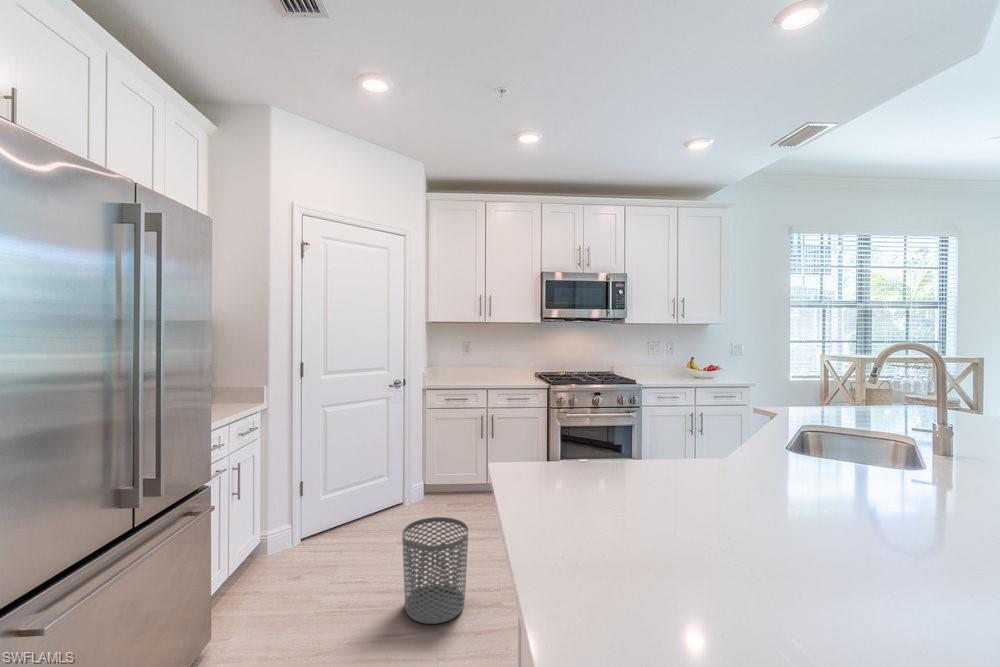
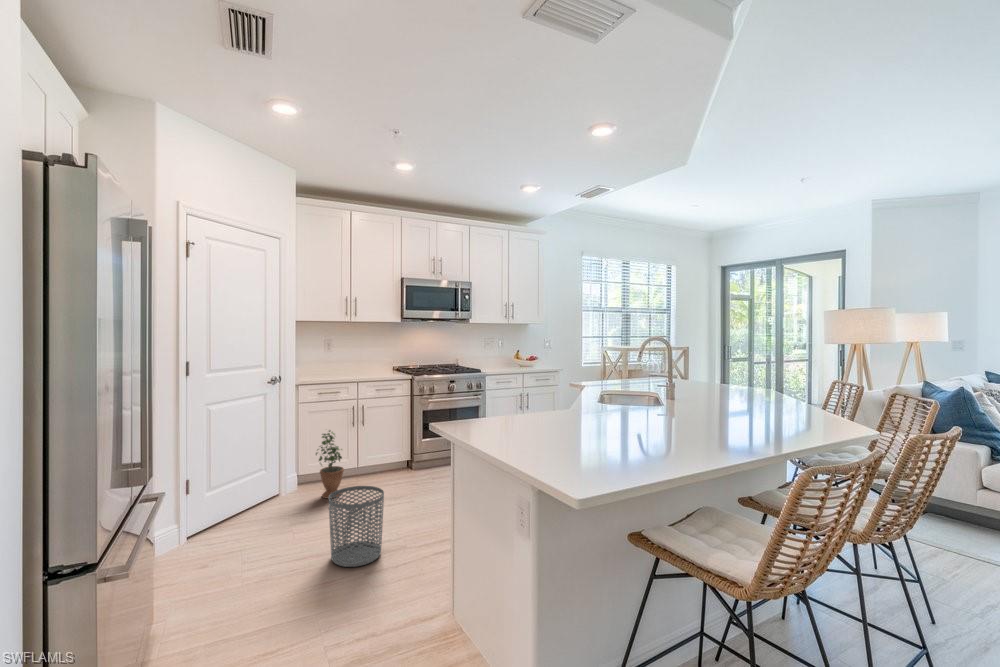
potted plant: none [435,439,465,517] -> present [316,430,344,498]

